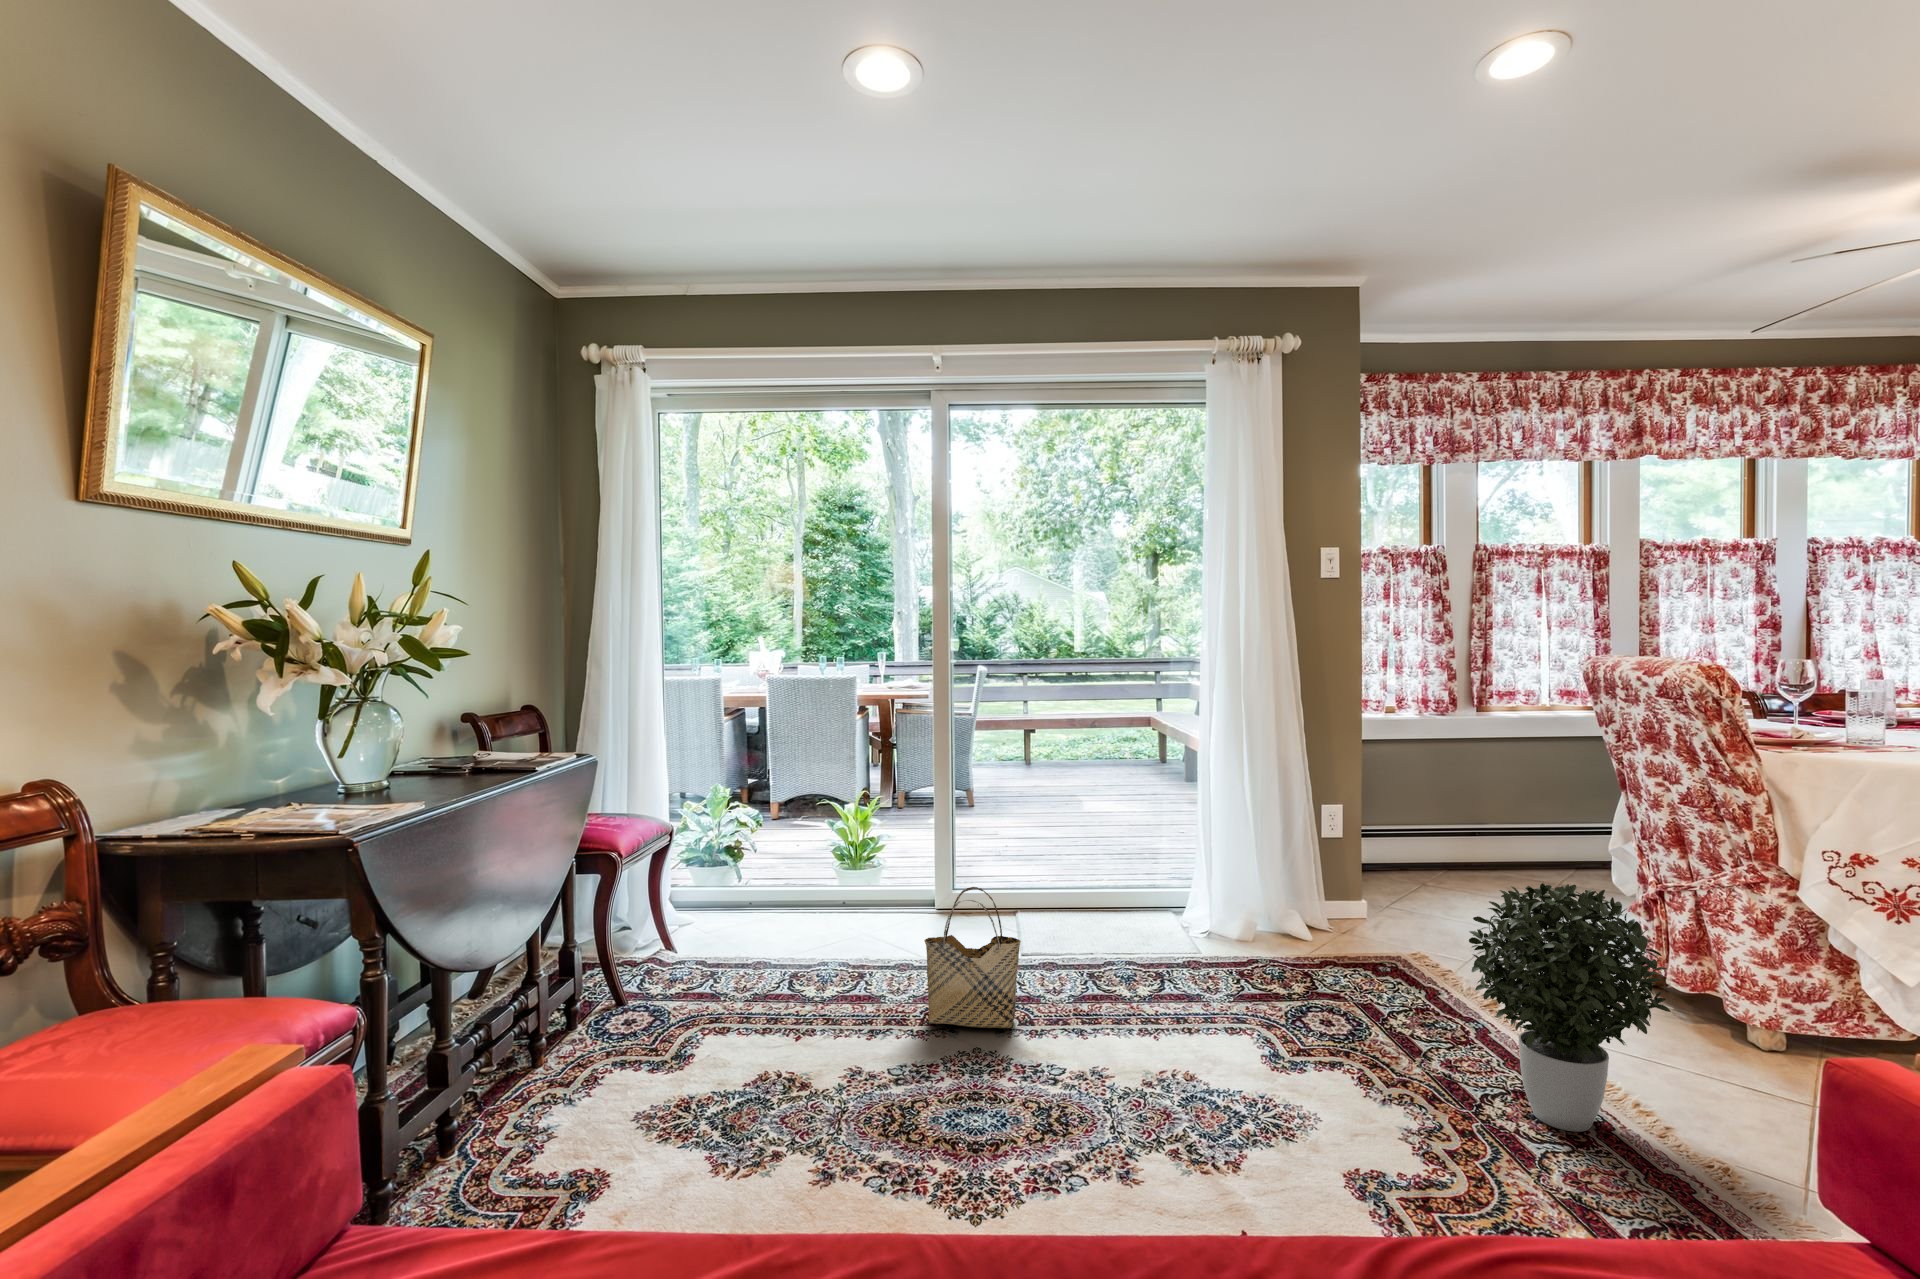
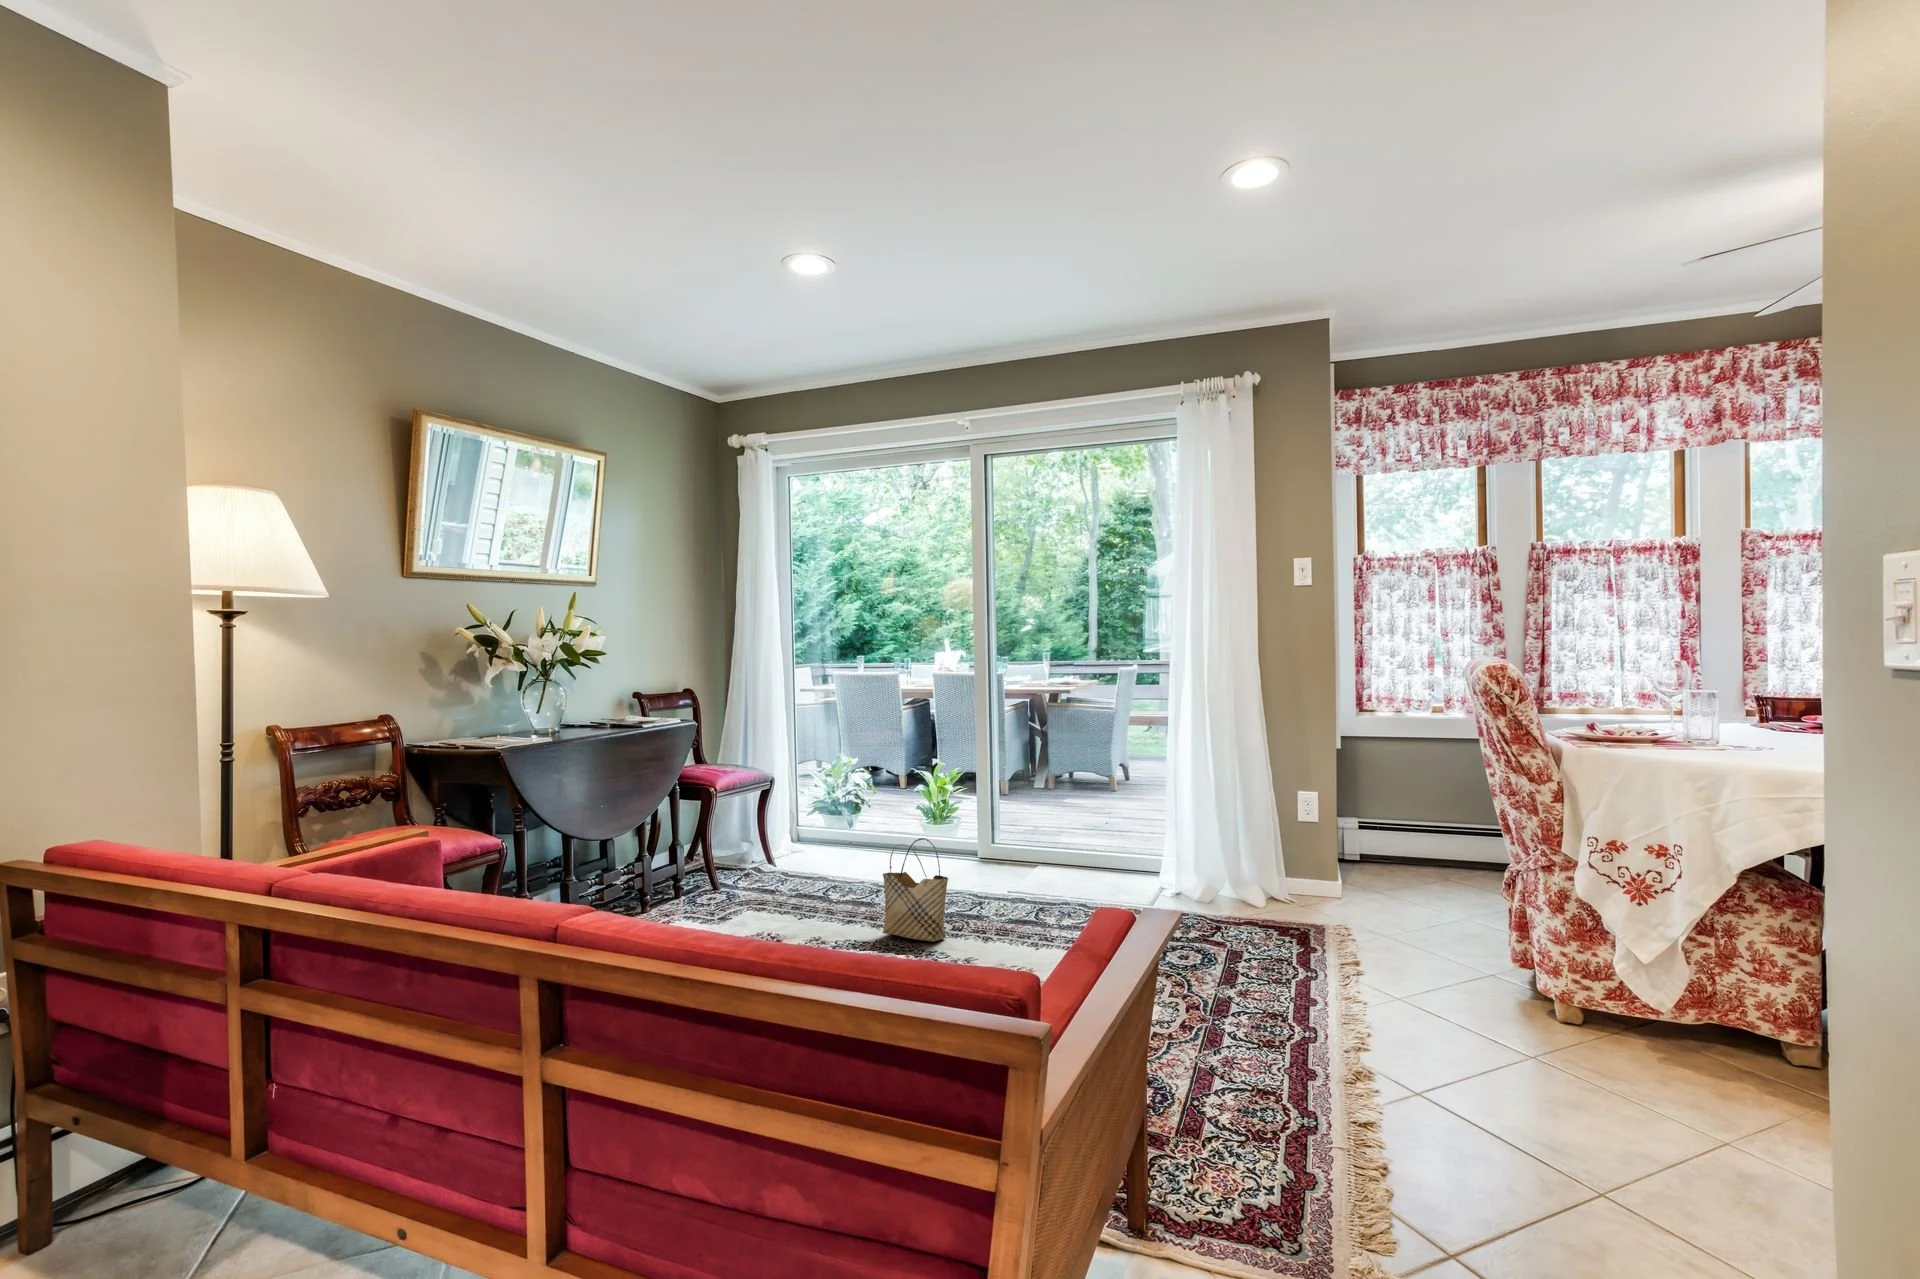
potted plant: present [1469,882,1671,1132] -> none [1198,841,1340,1046]

